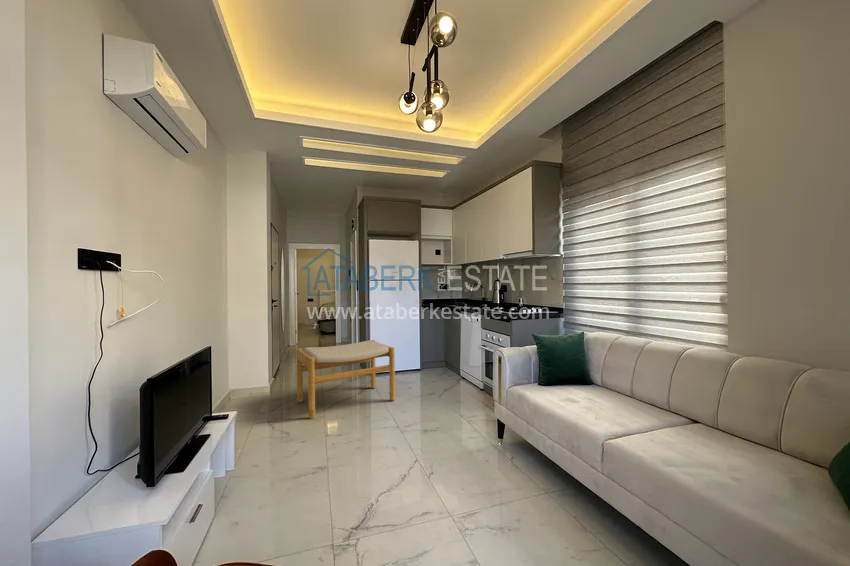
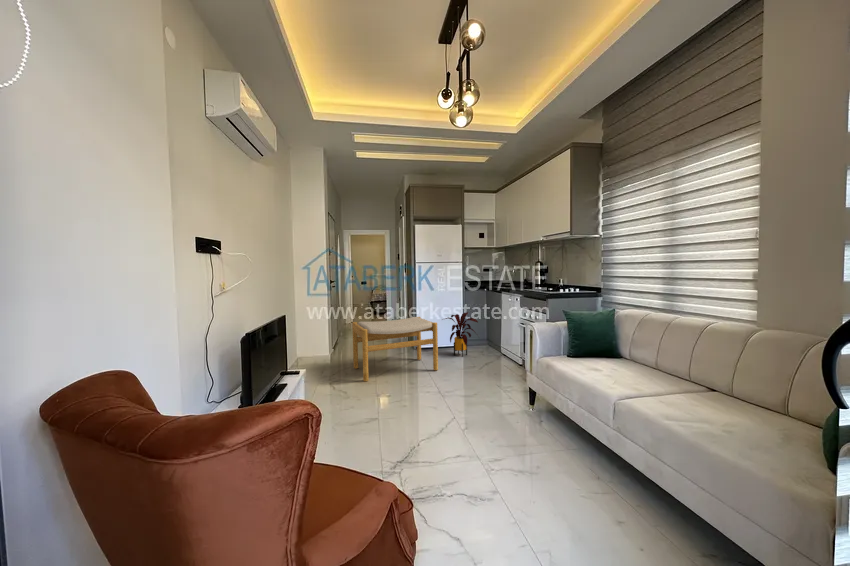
house plant: none [397,334,439,383] -> present [445,312,478,357]

